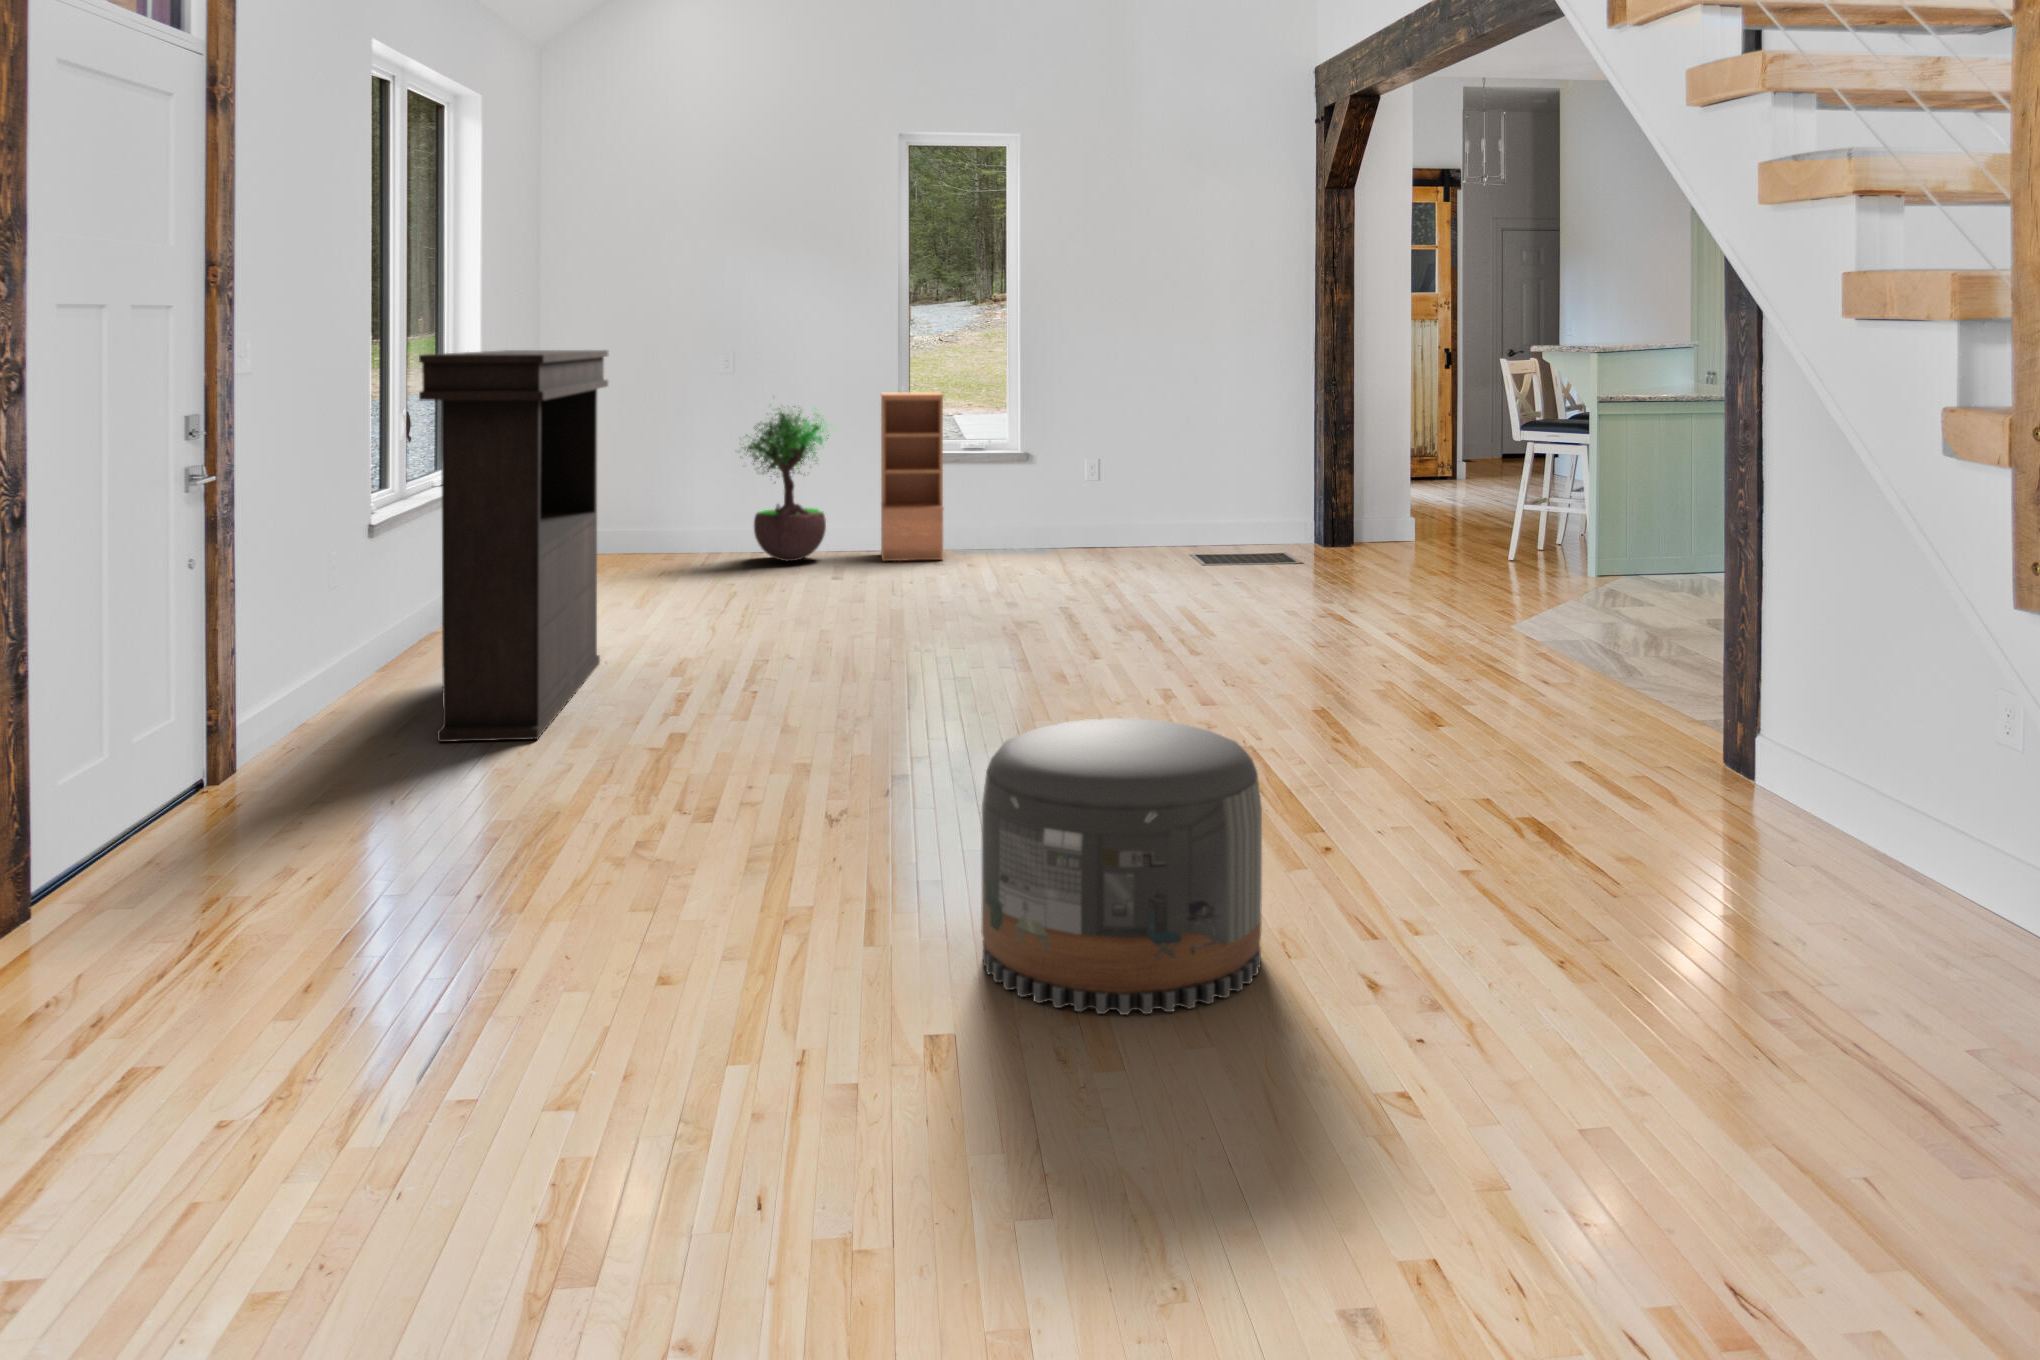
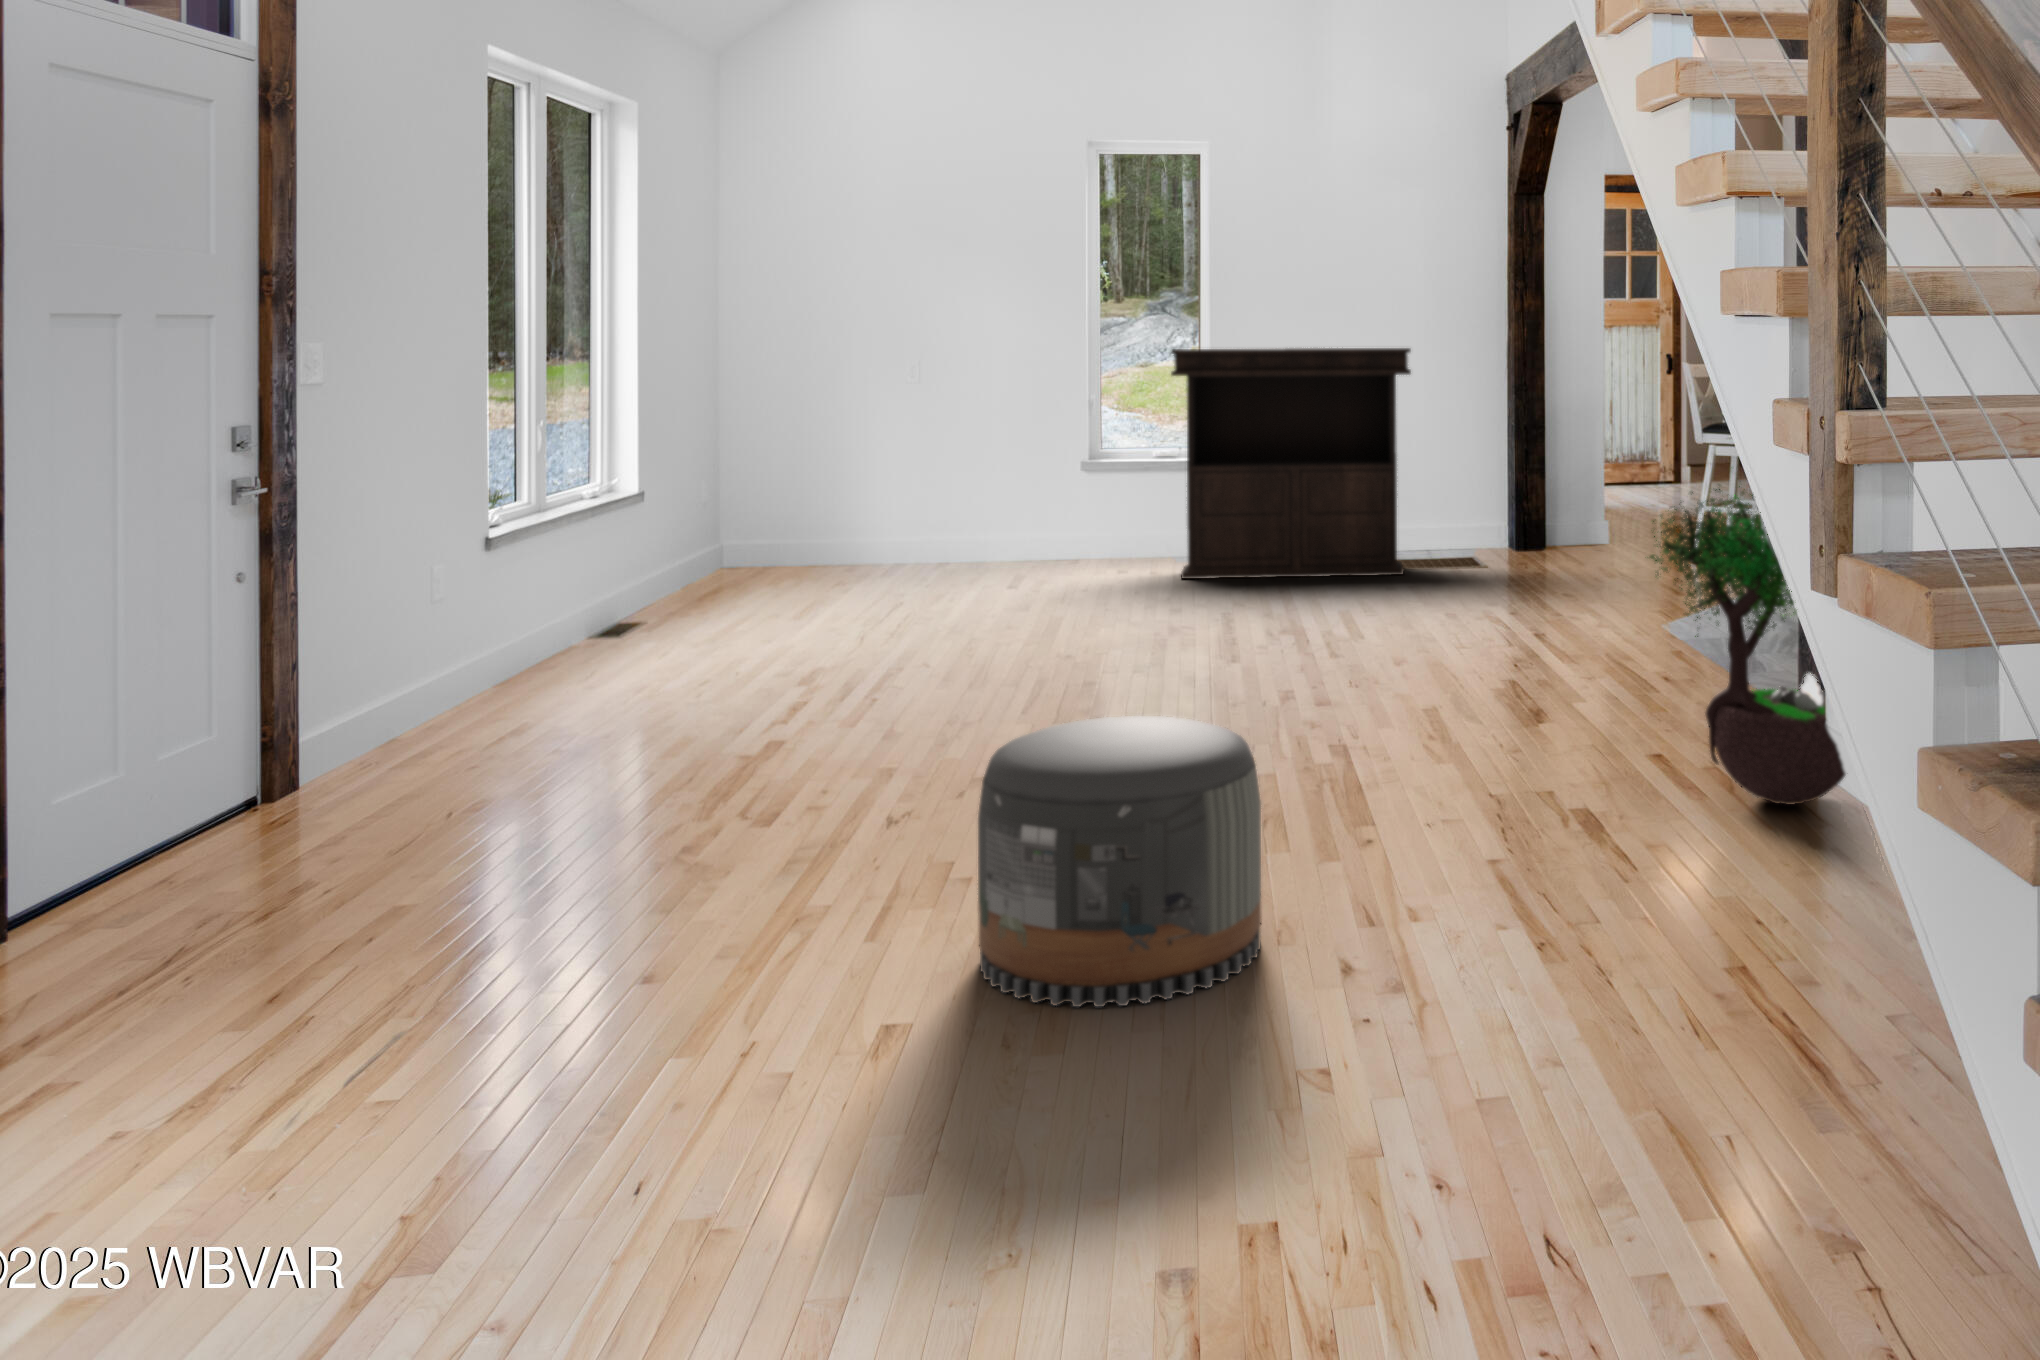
console table: present [419,350,608,742] -> present [1171,348,1411,579]
bookcase: present [881,392,944,561] -> none [1066,401,1130,570]
potted tree: present [739,405,835,561] -> present [1647,467,1846,805]

